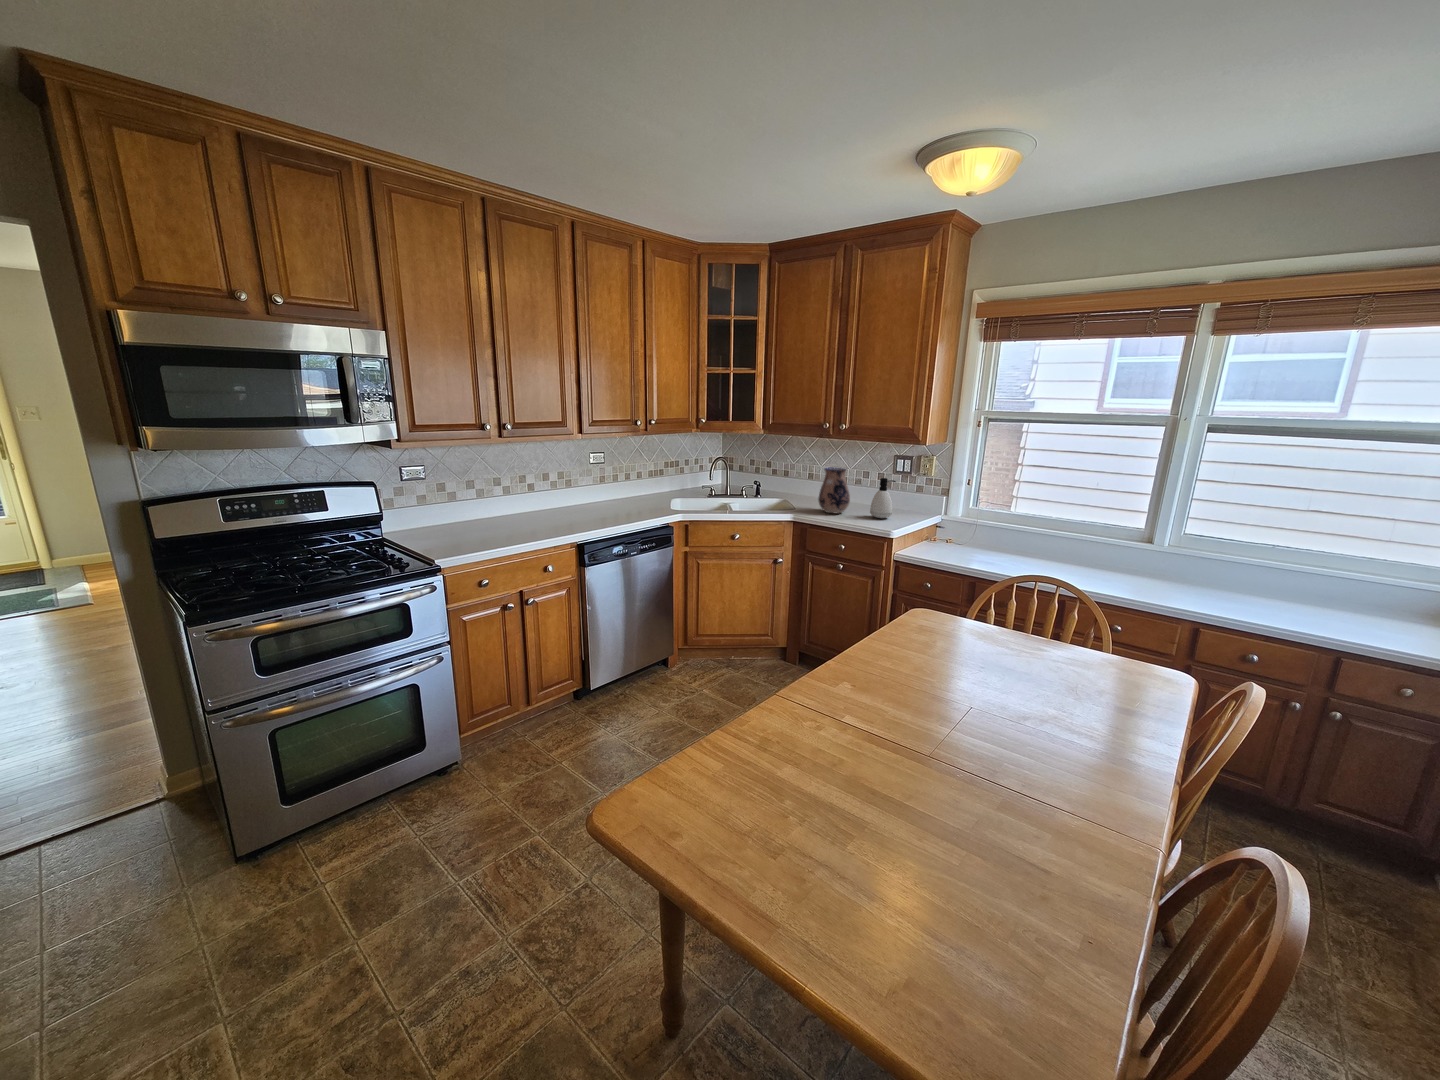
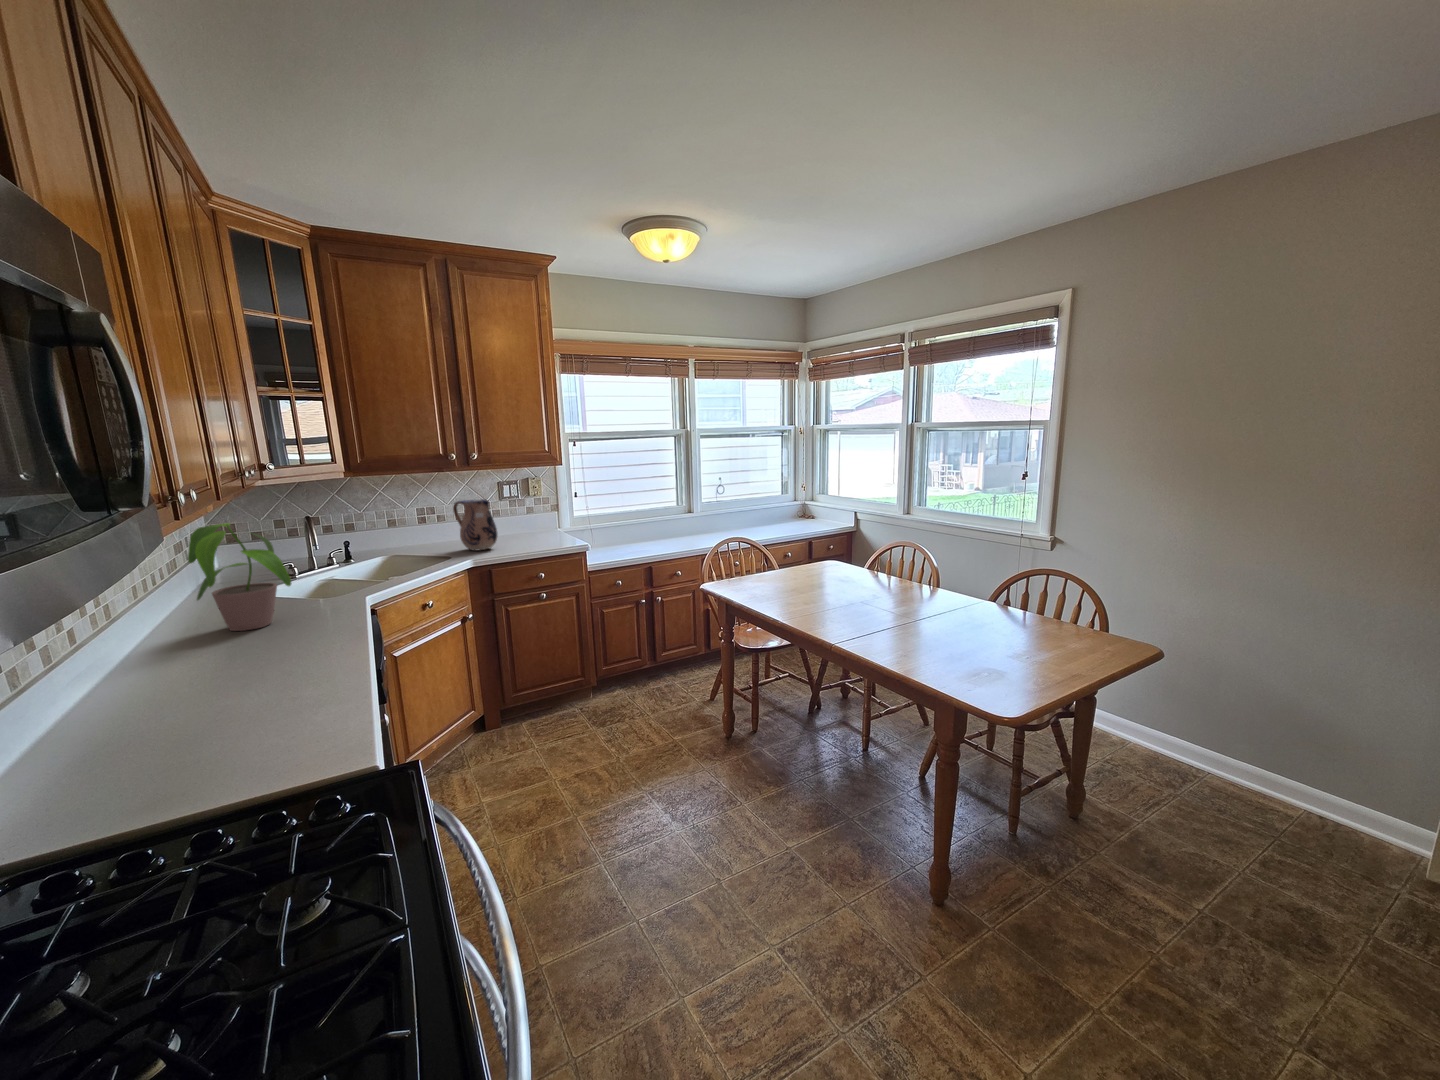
potted plant: none [579,456,630,515] -> present [188,523,291,631]
soap dispenser: present [870,478,896,518] -> none [516,502,539,543]

